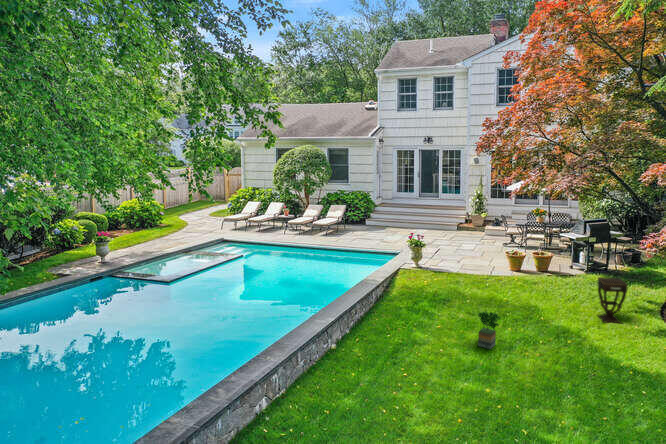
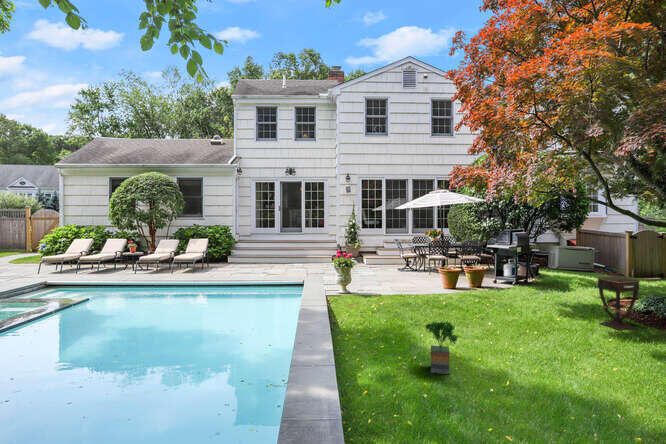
potted tree: present [478,312,500,349] -> present [425,321,458,374]

